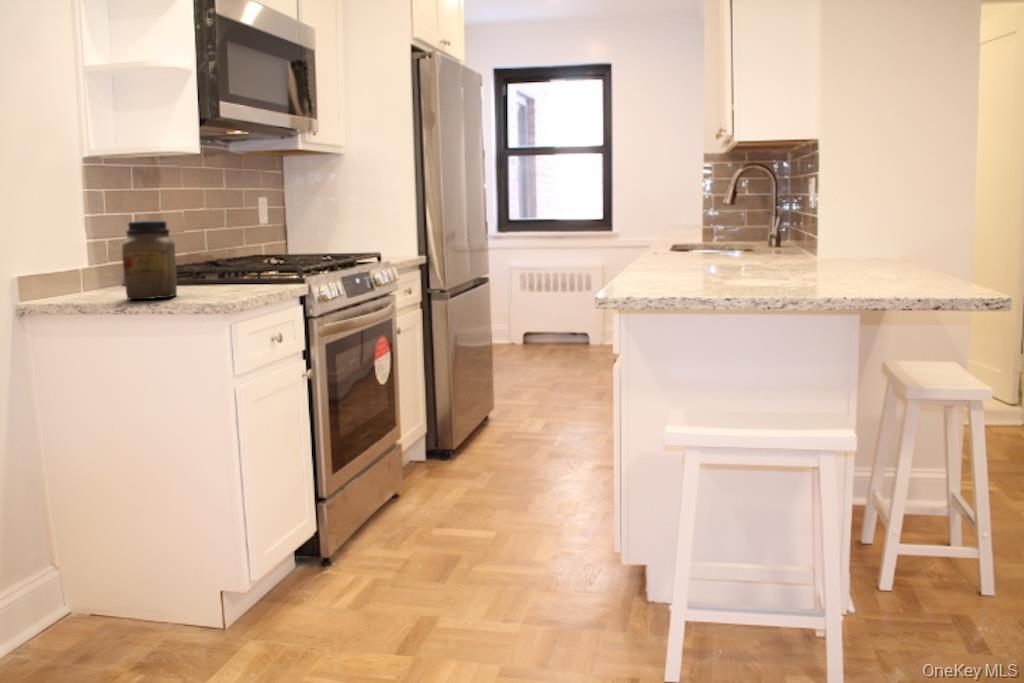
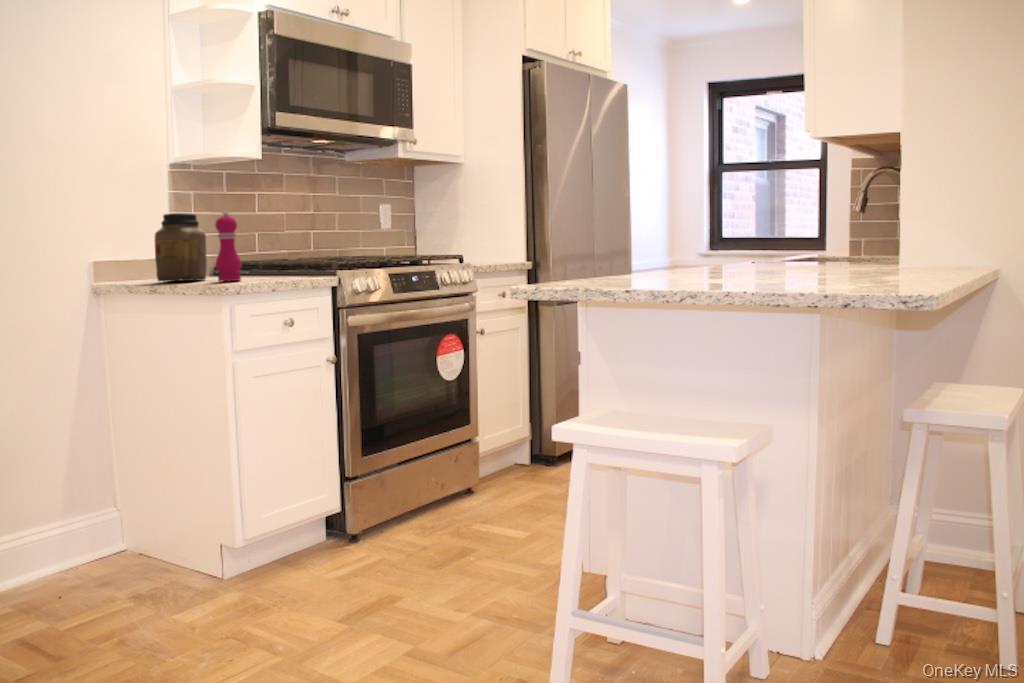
pepper mill: none [201,218,232,297] -> present [215,211,242,281]

